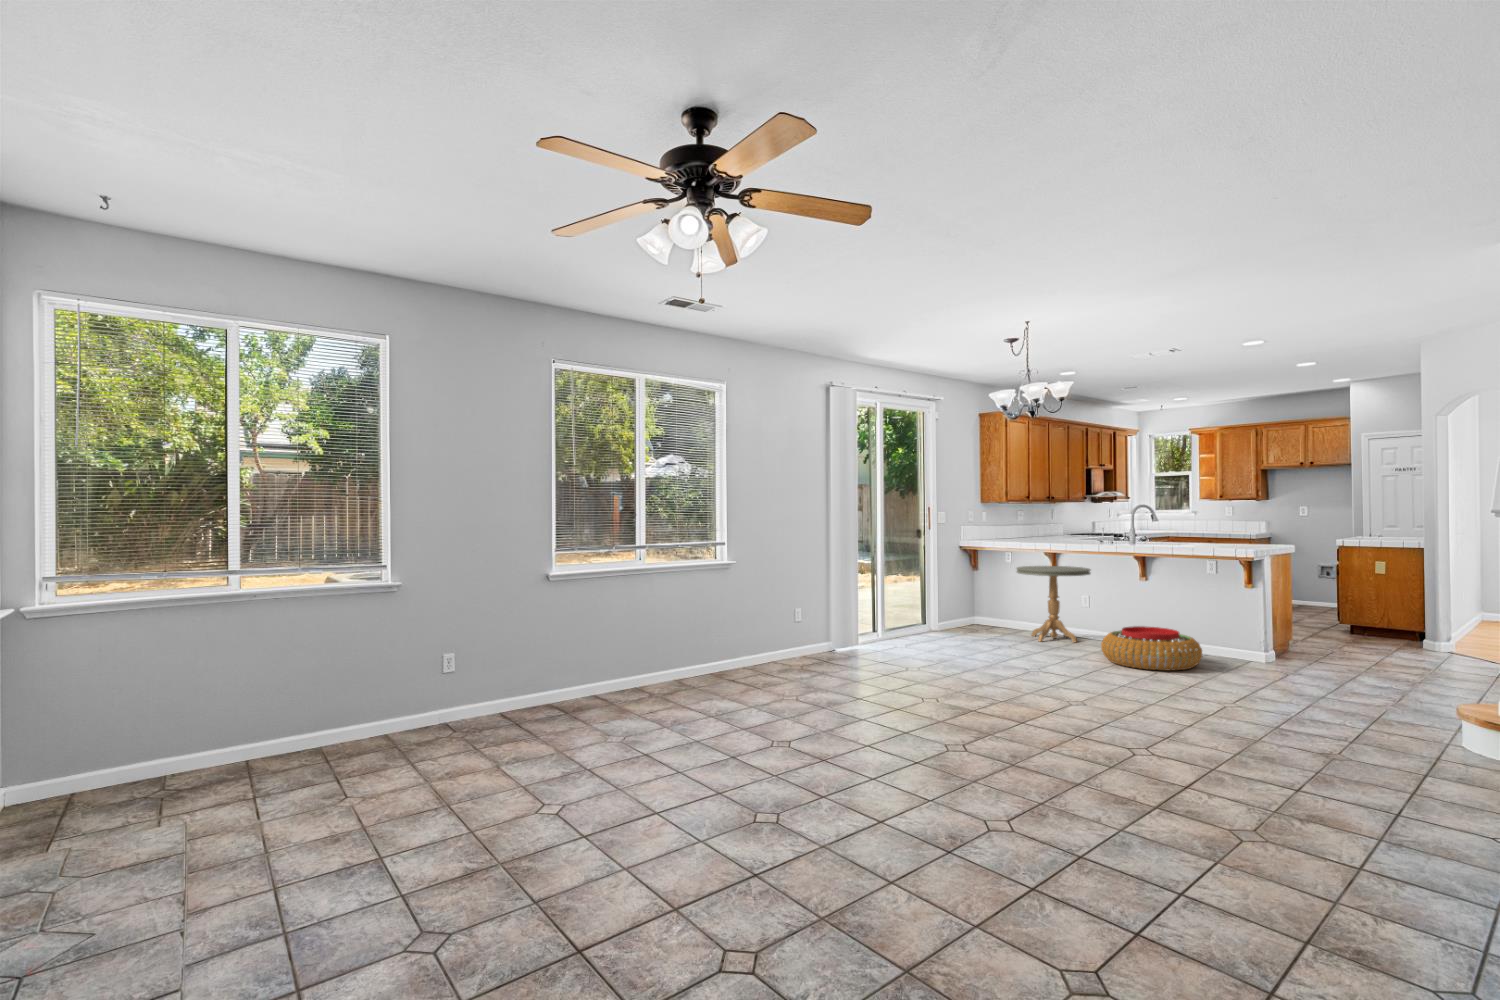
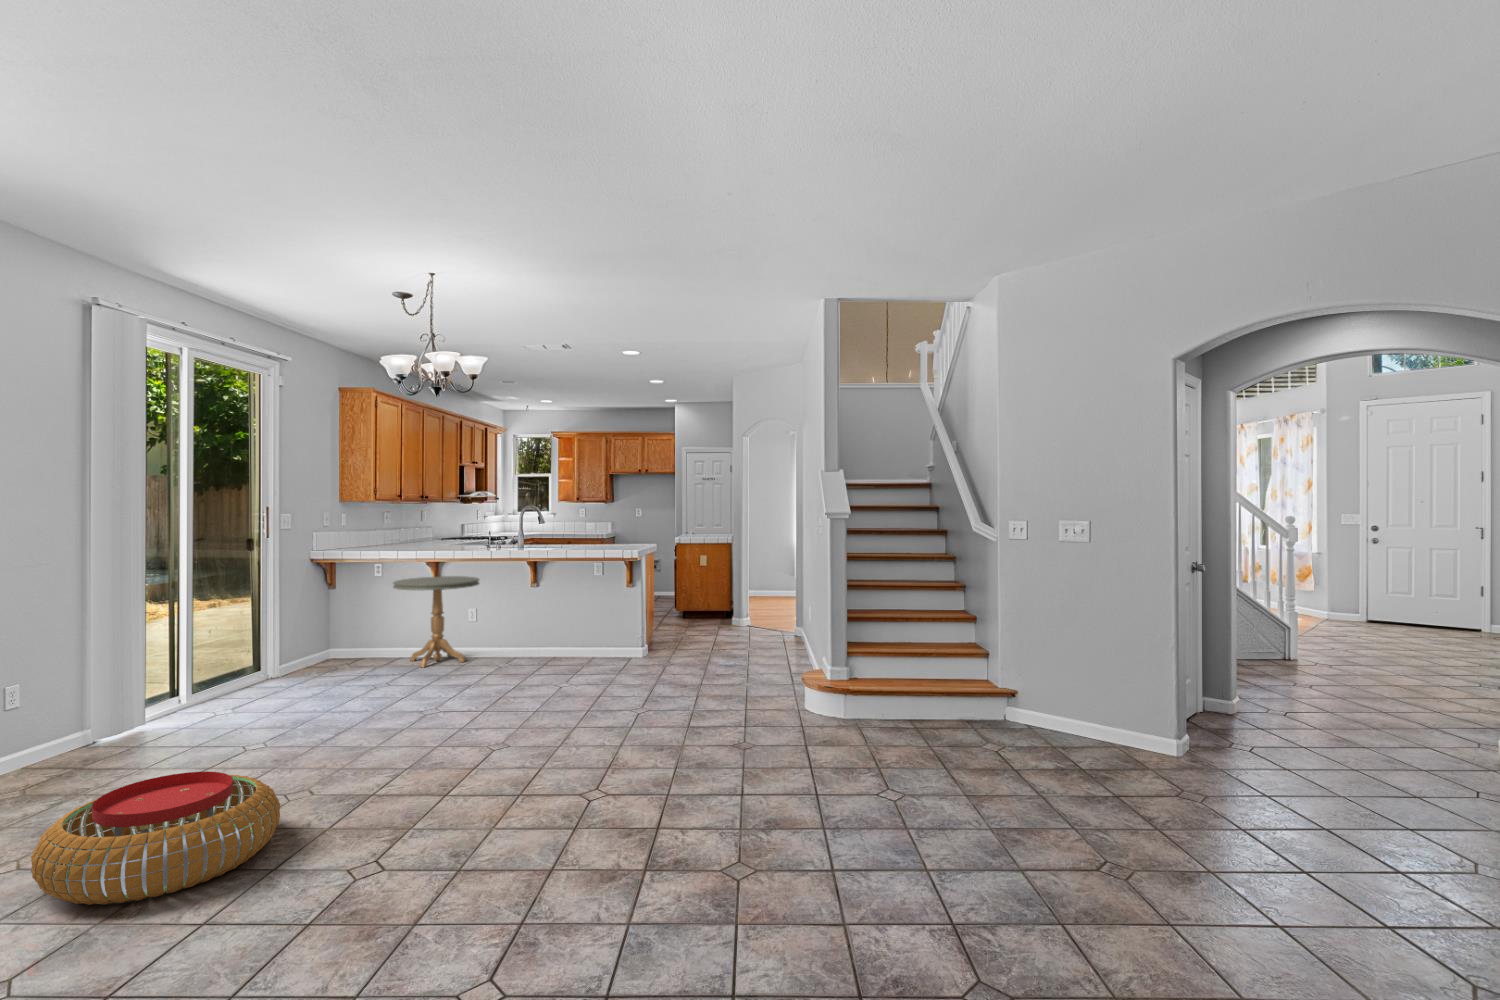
pouf: present [1101,626,1202,670] -> present [31,772,280,905]

